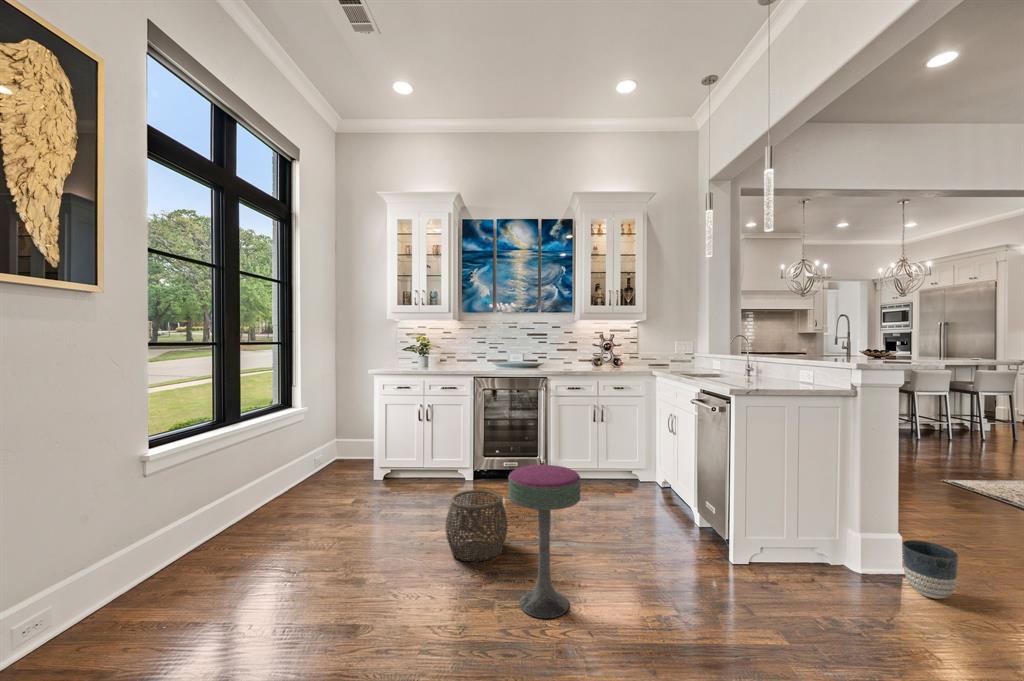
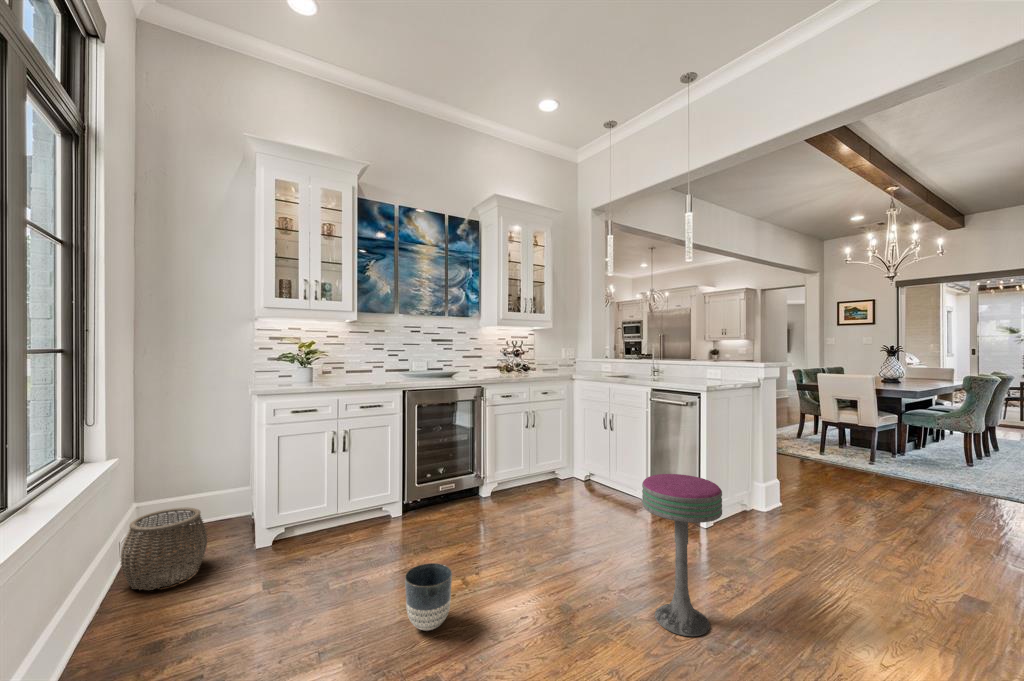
woven basket: present [445,490,508,562] -> present [120,507,207,590]
planter: present [902,540,958,599] -> present [405,563,452,631]

